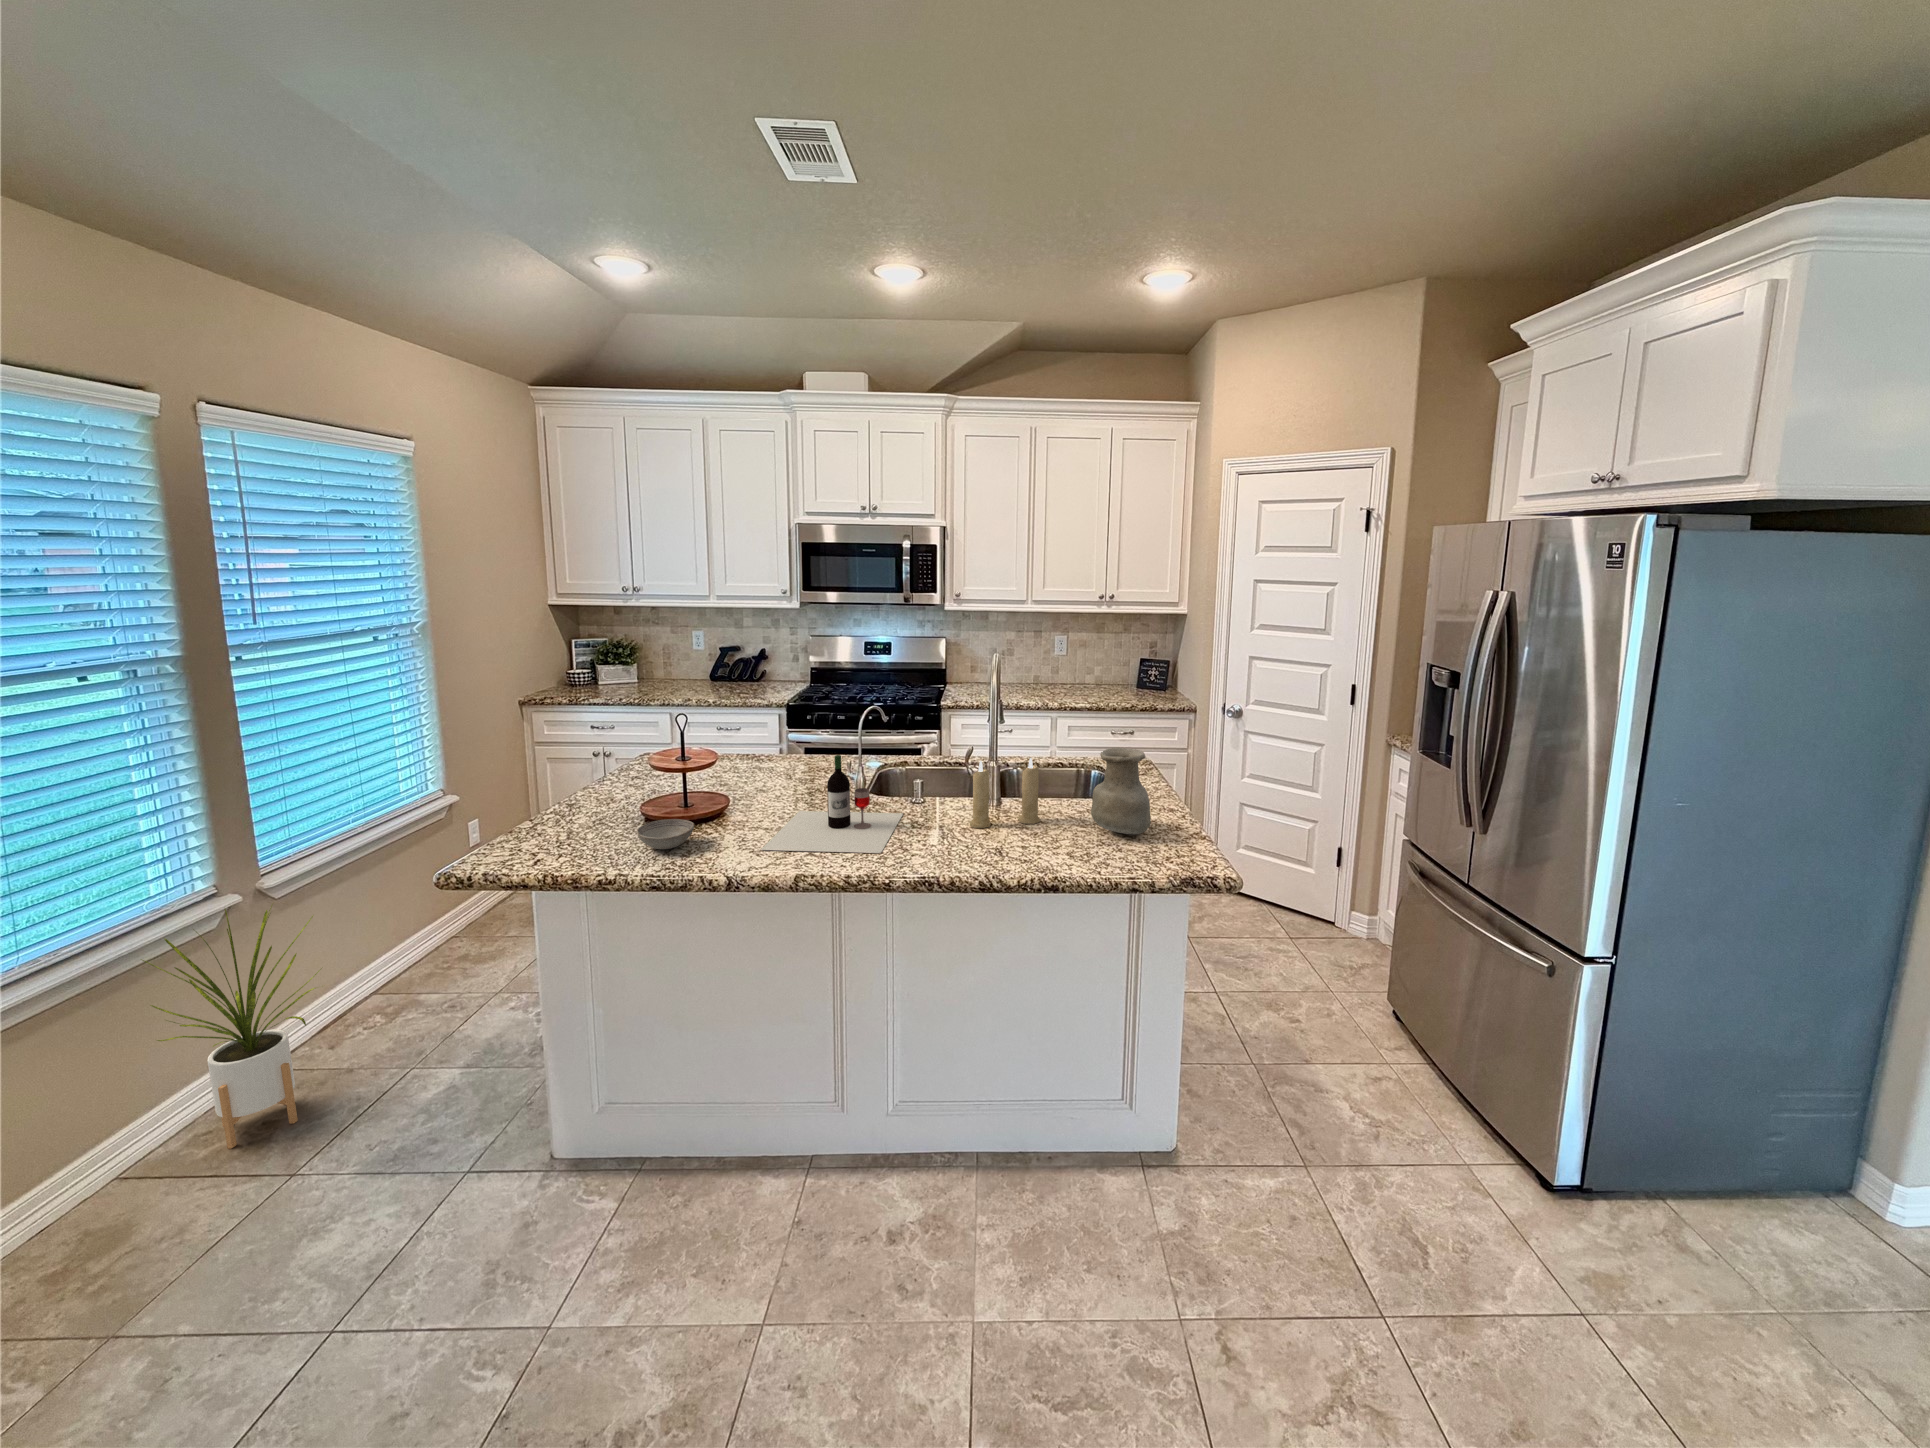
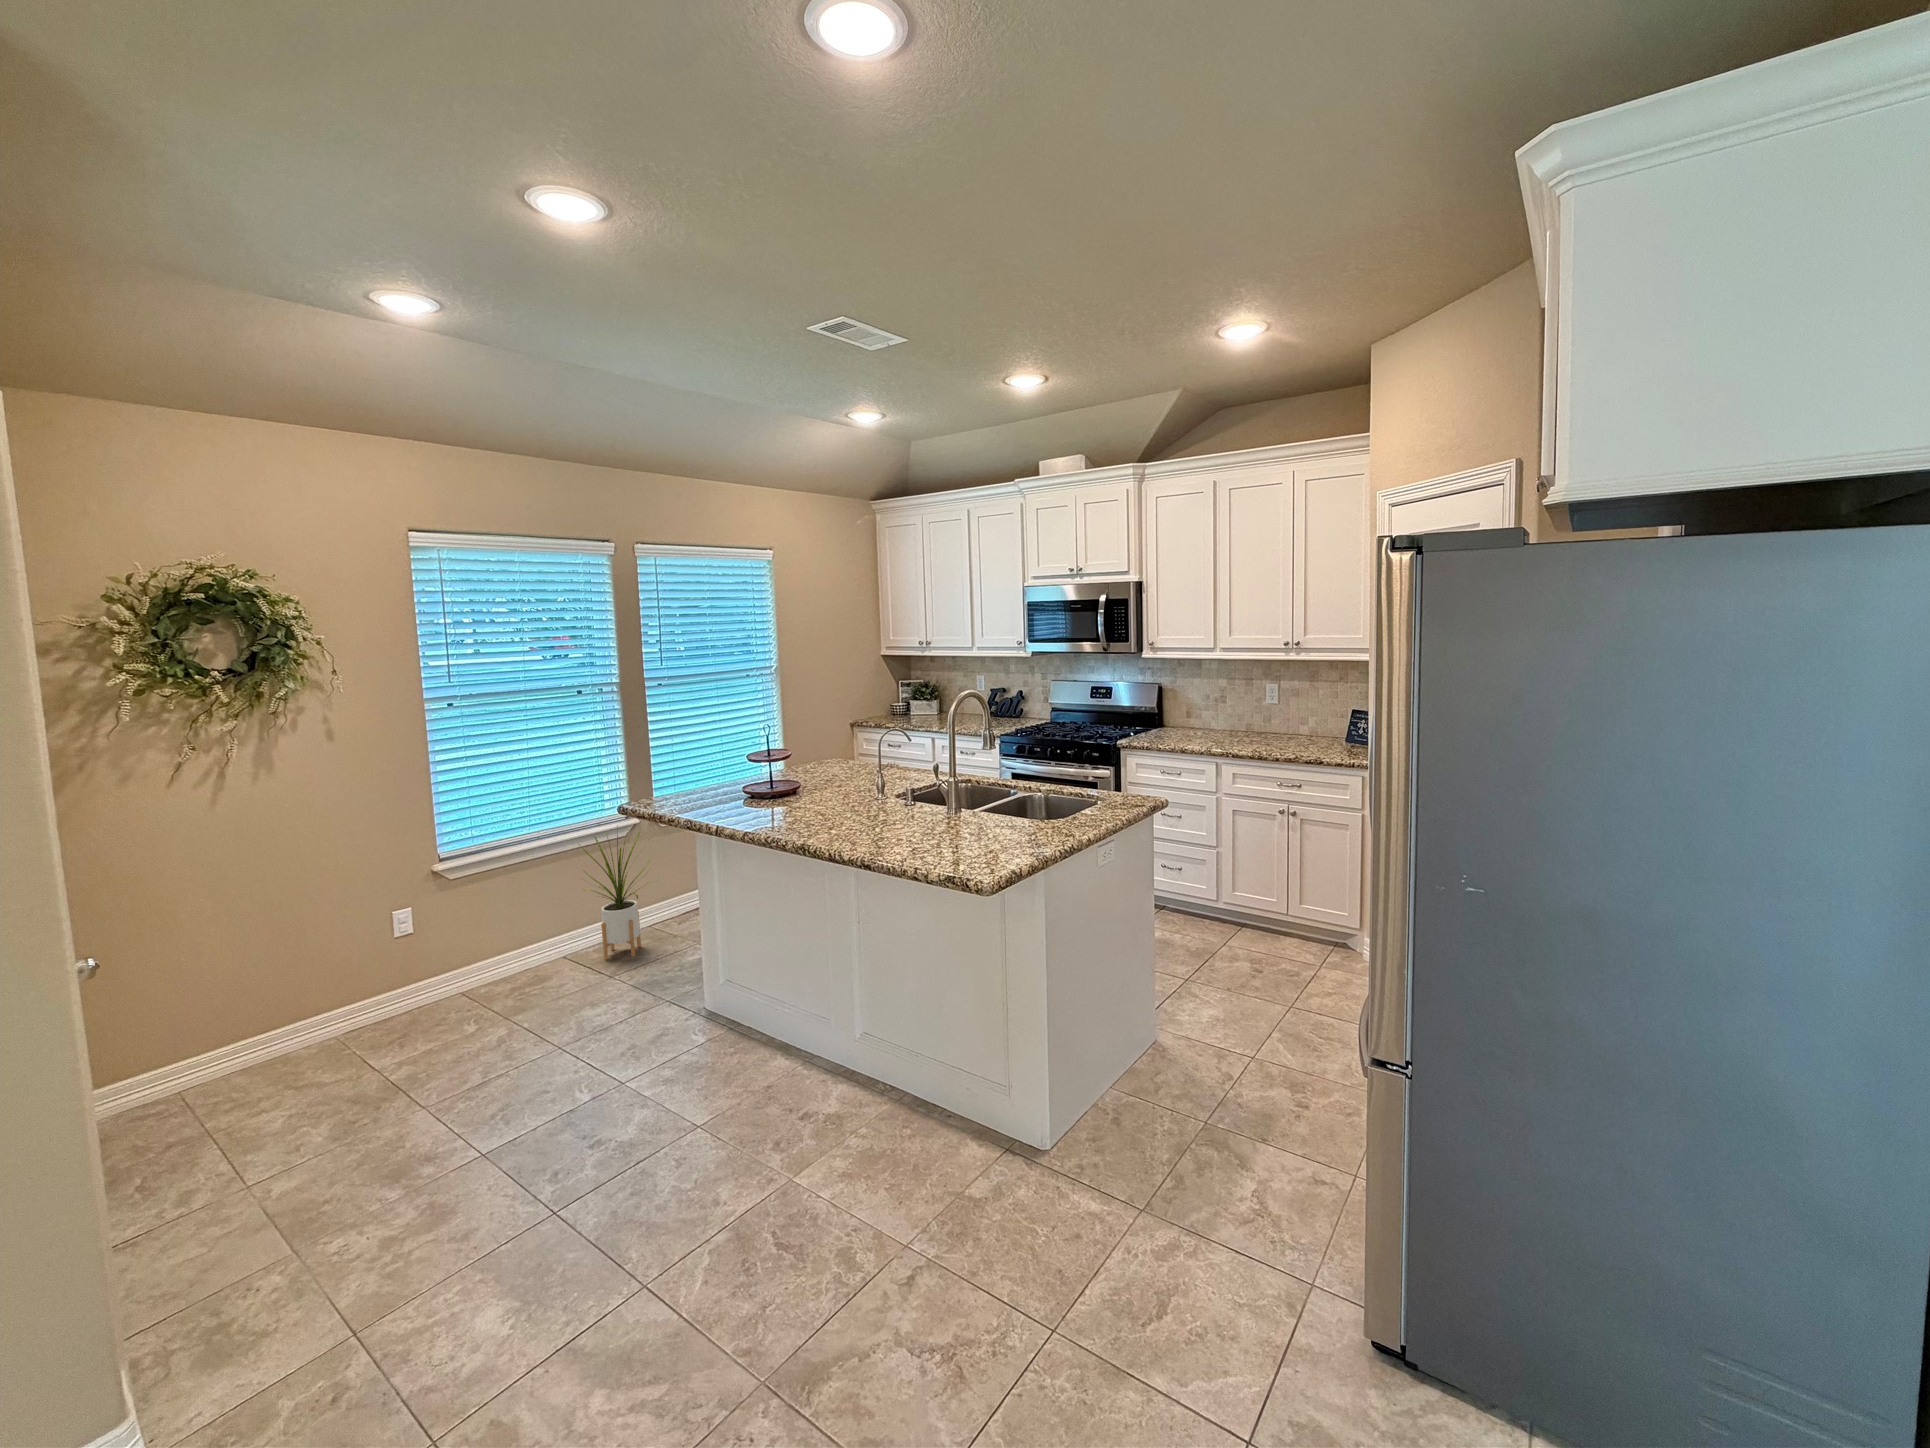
vase: present [1091,748,1151,834] -> none [962,771,1014,846]
wine bottle: present [761,755,903,853] -> none [768,760,886,830]
candle: present [970,758,1040,828] -> none [903,771,958,830]
bowl: present [637,819,694,849] -> none [714,794,751,811]

